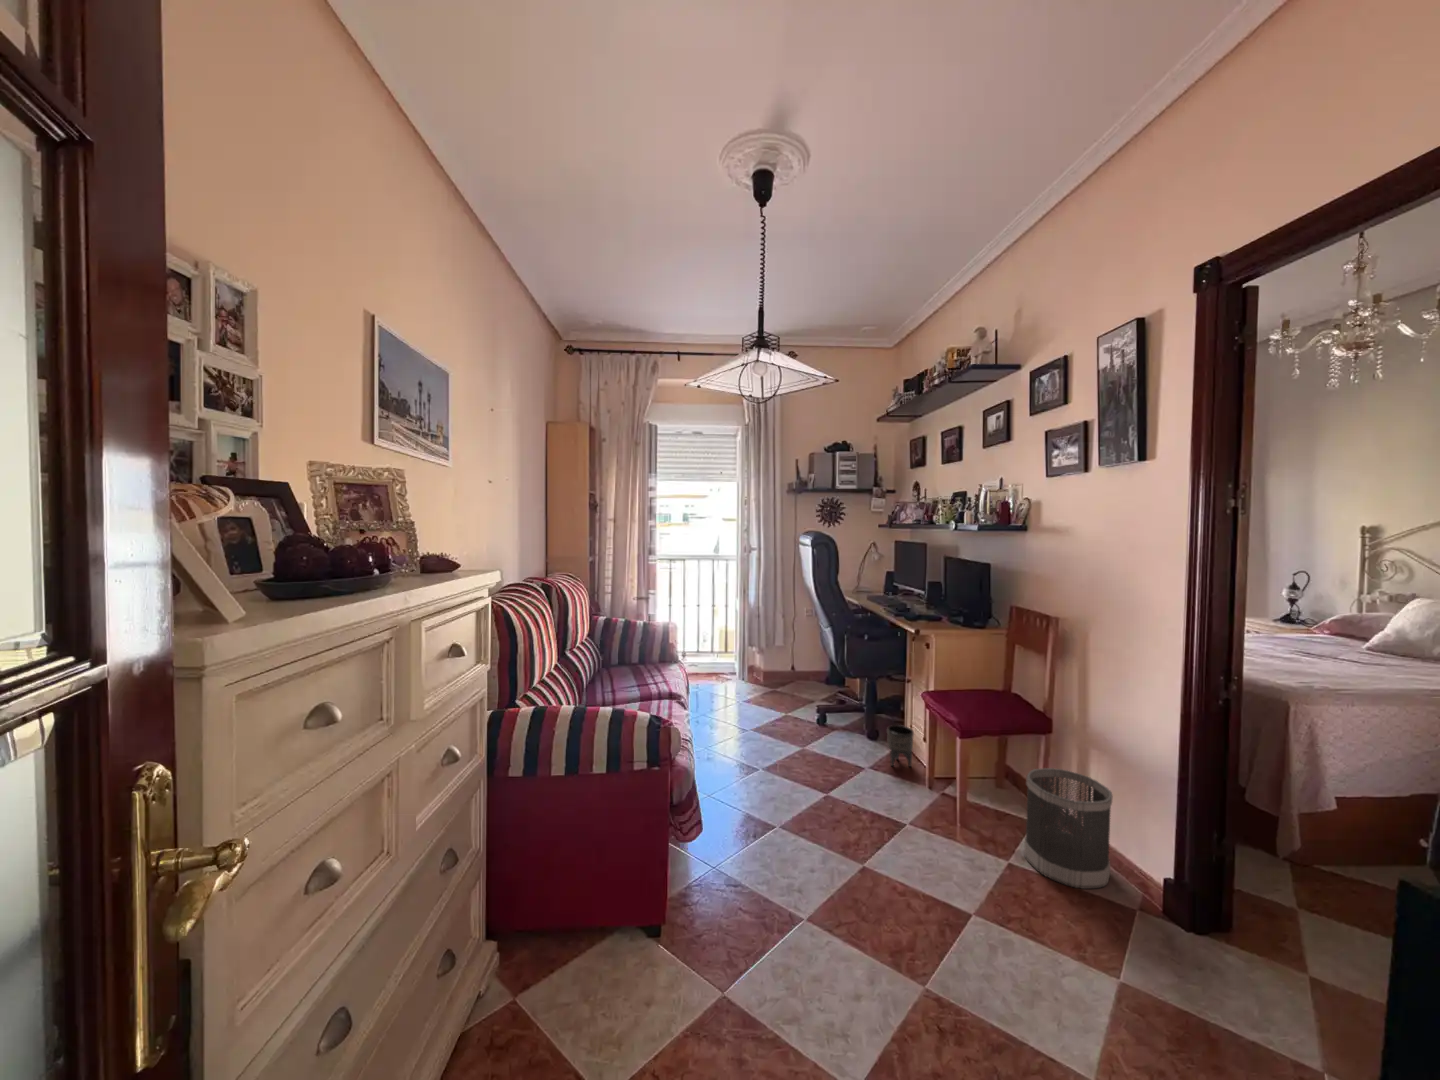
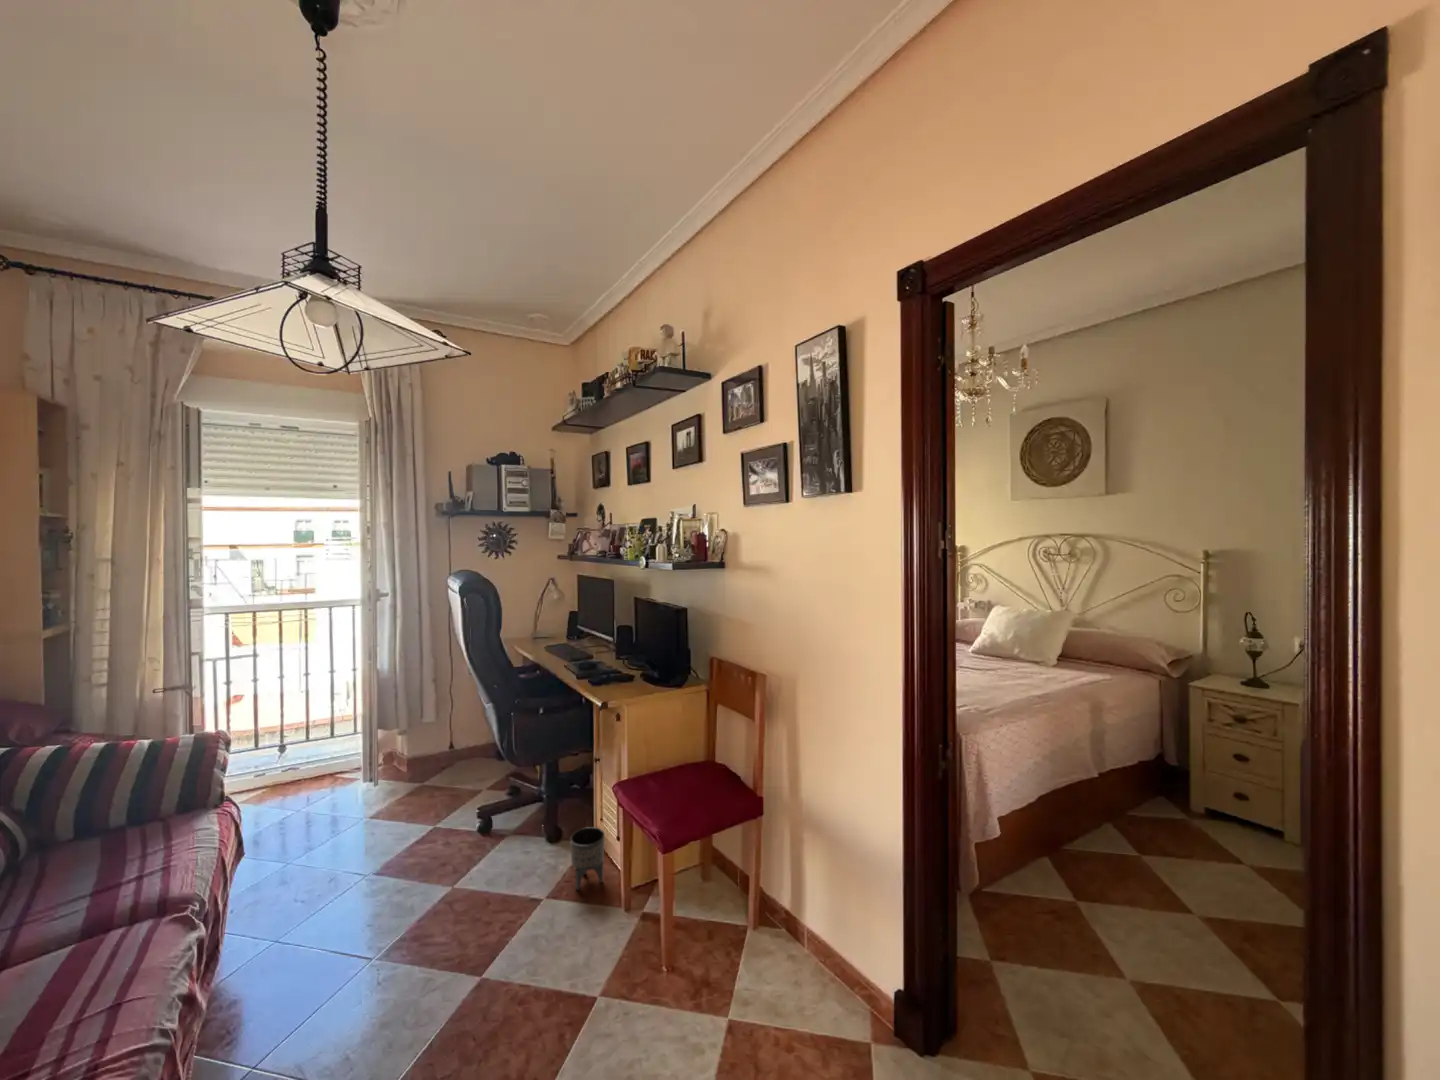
wastebasket: present [1024,768,1113,889] -> none [745,863,836,1035]

